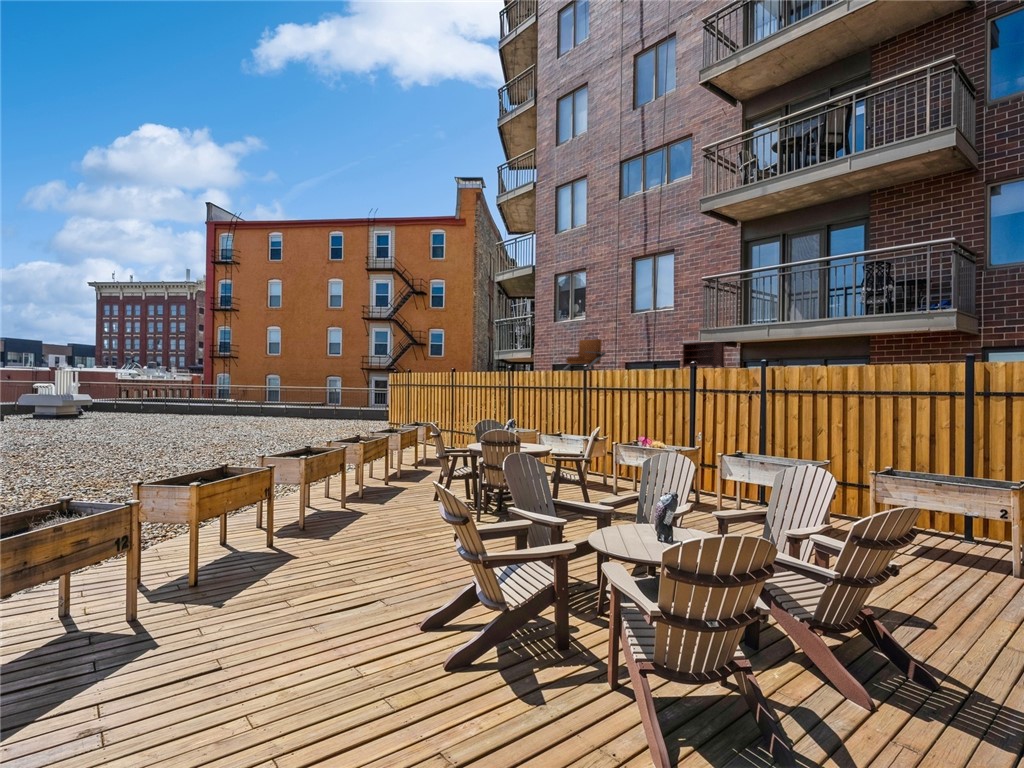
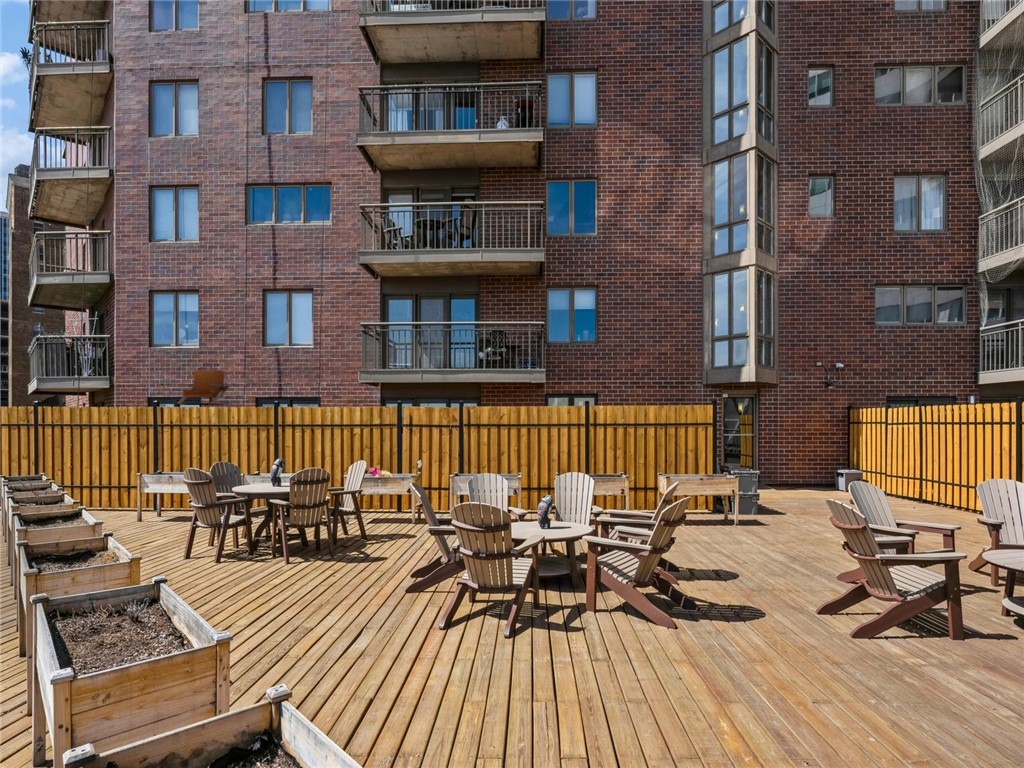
bench: present [682,340,725,368] -> none [327,378,369,403]

